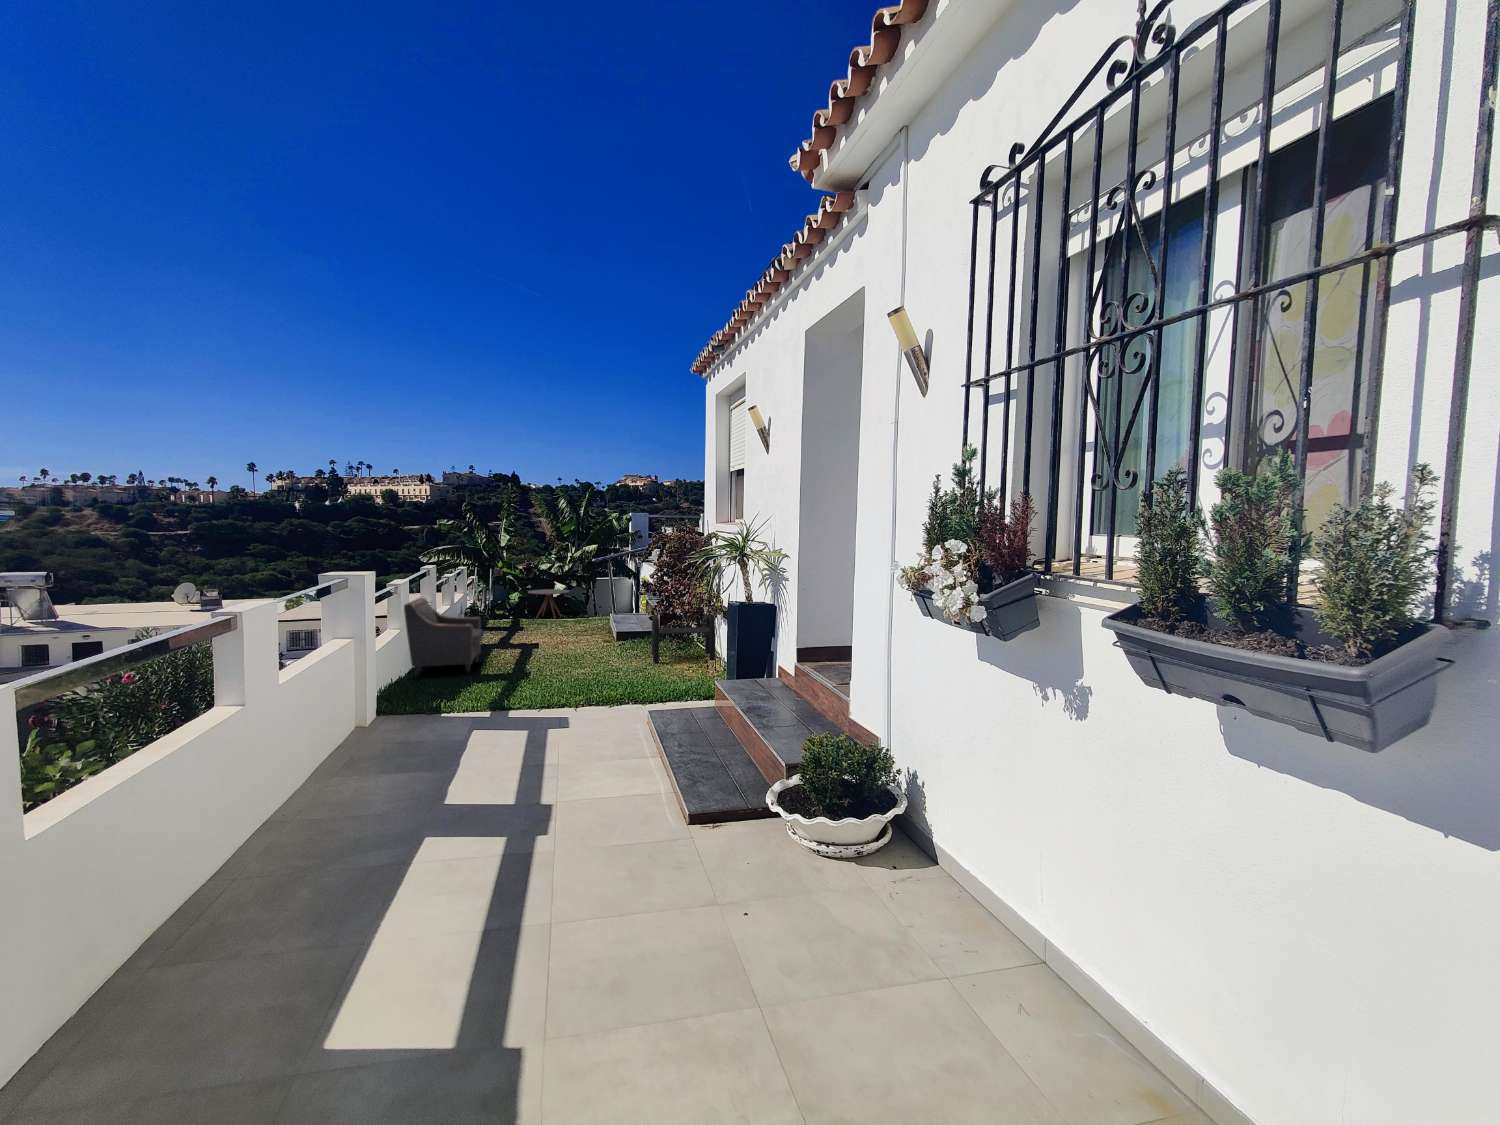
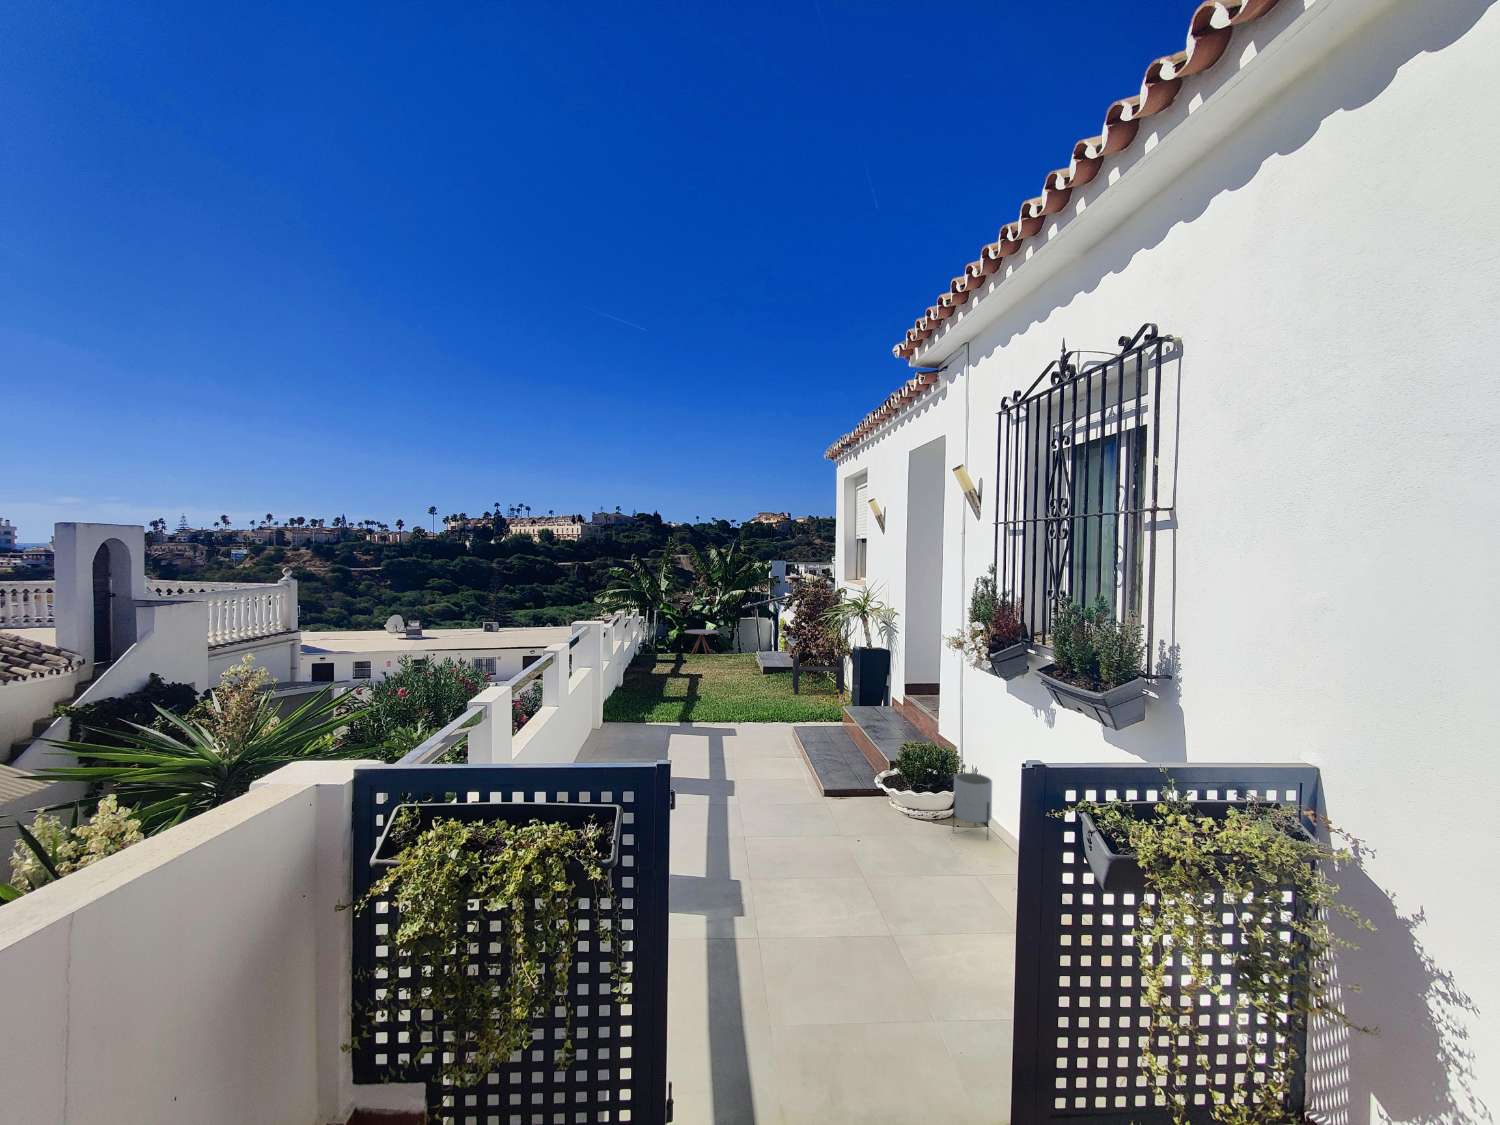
chair: present [404,598,483,676] -> none [616,637,665,695]
planter: none [951,830,1033,976] -> present [953,773,992,826]

